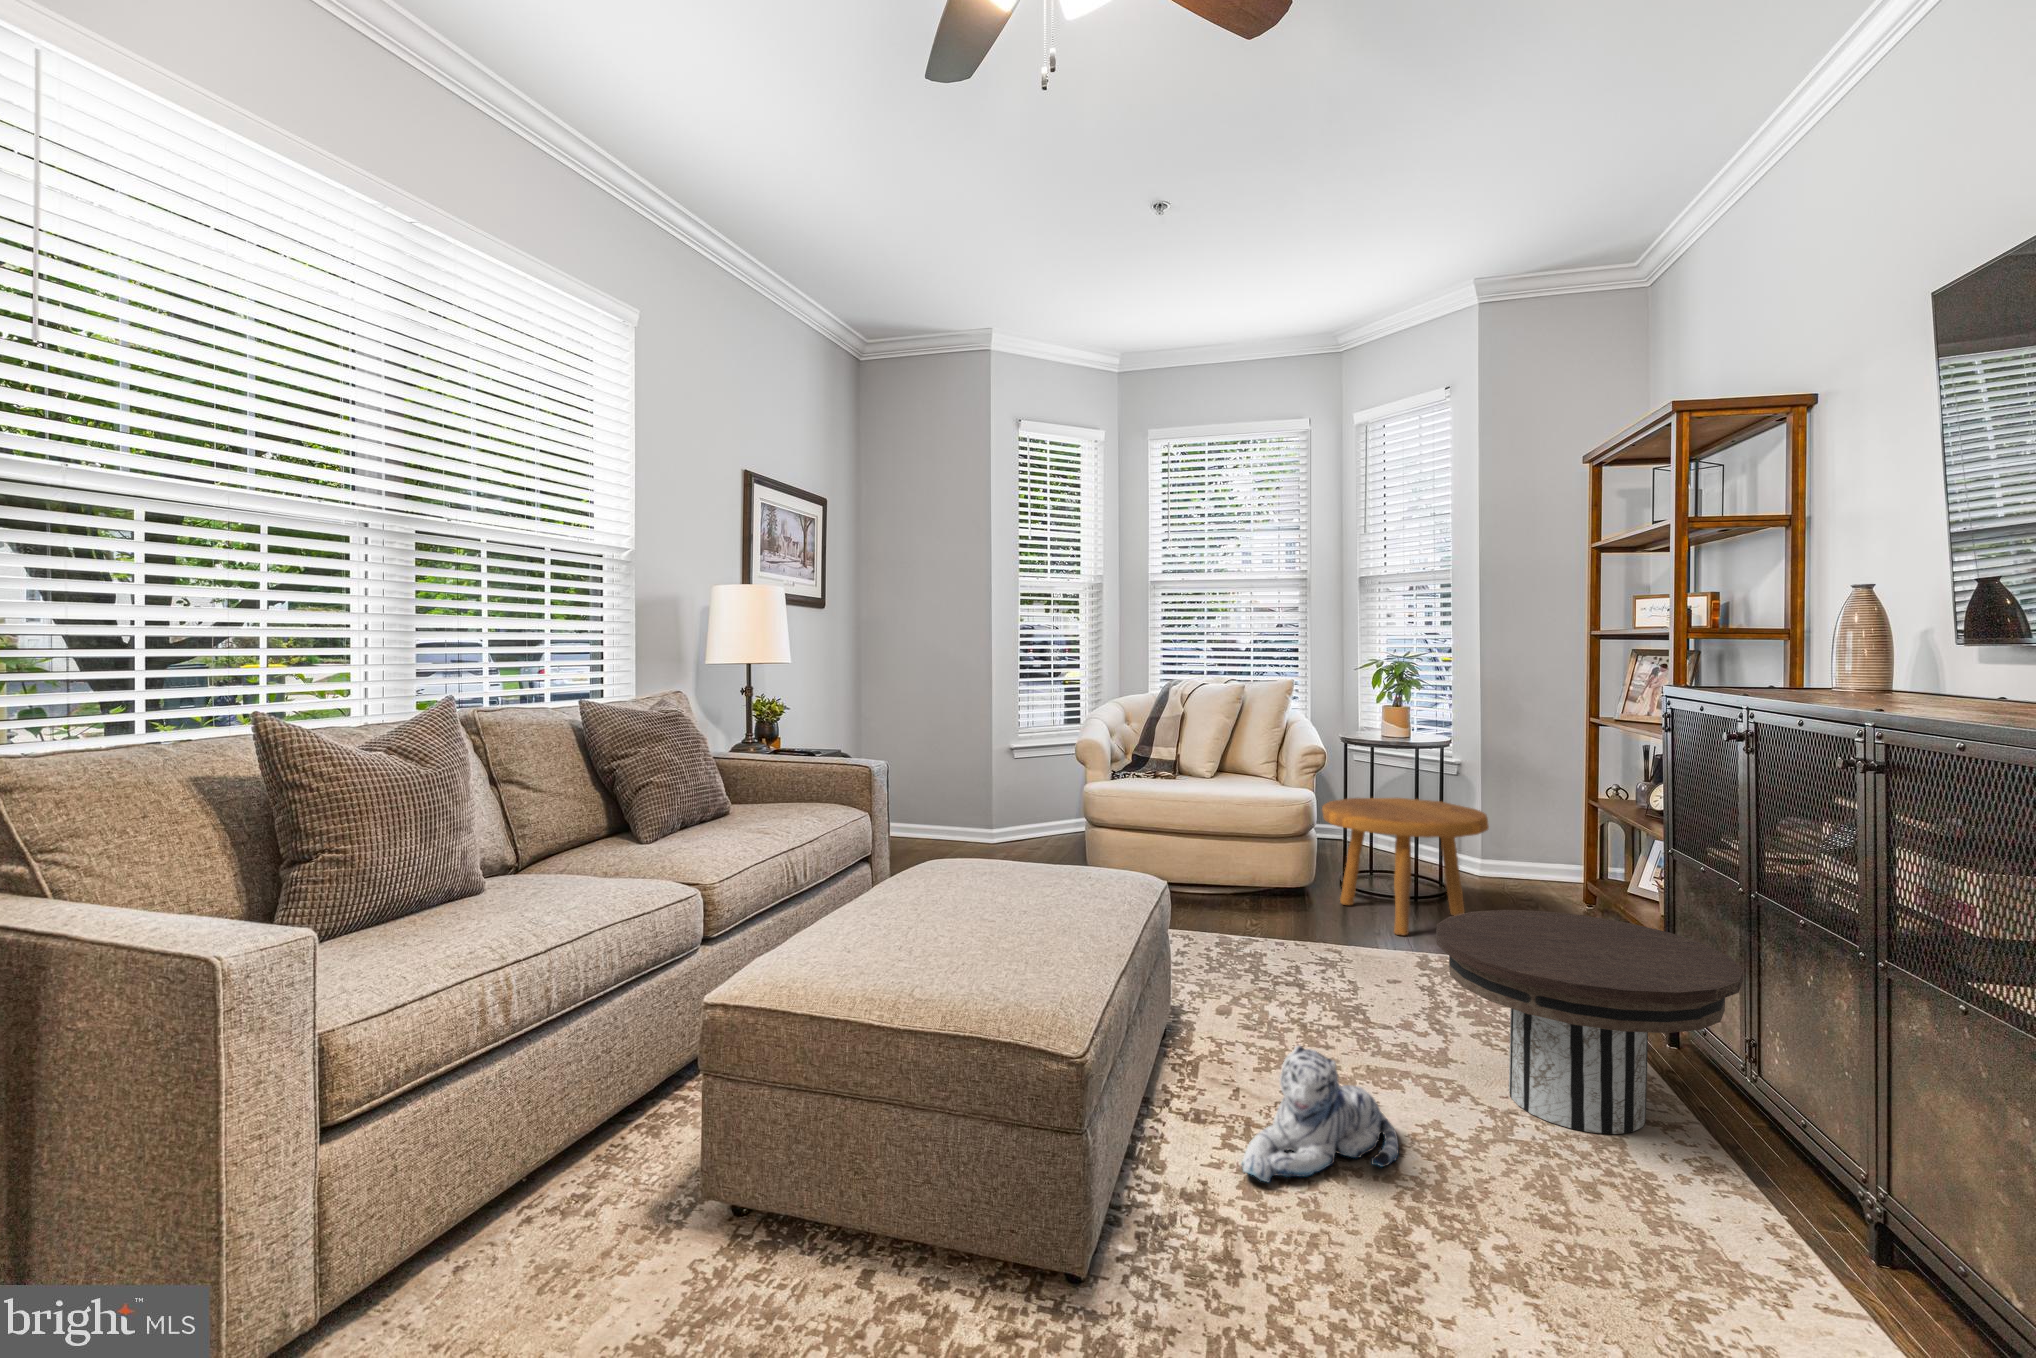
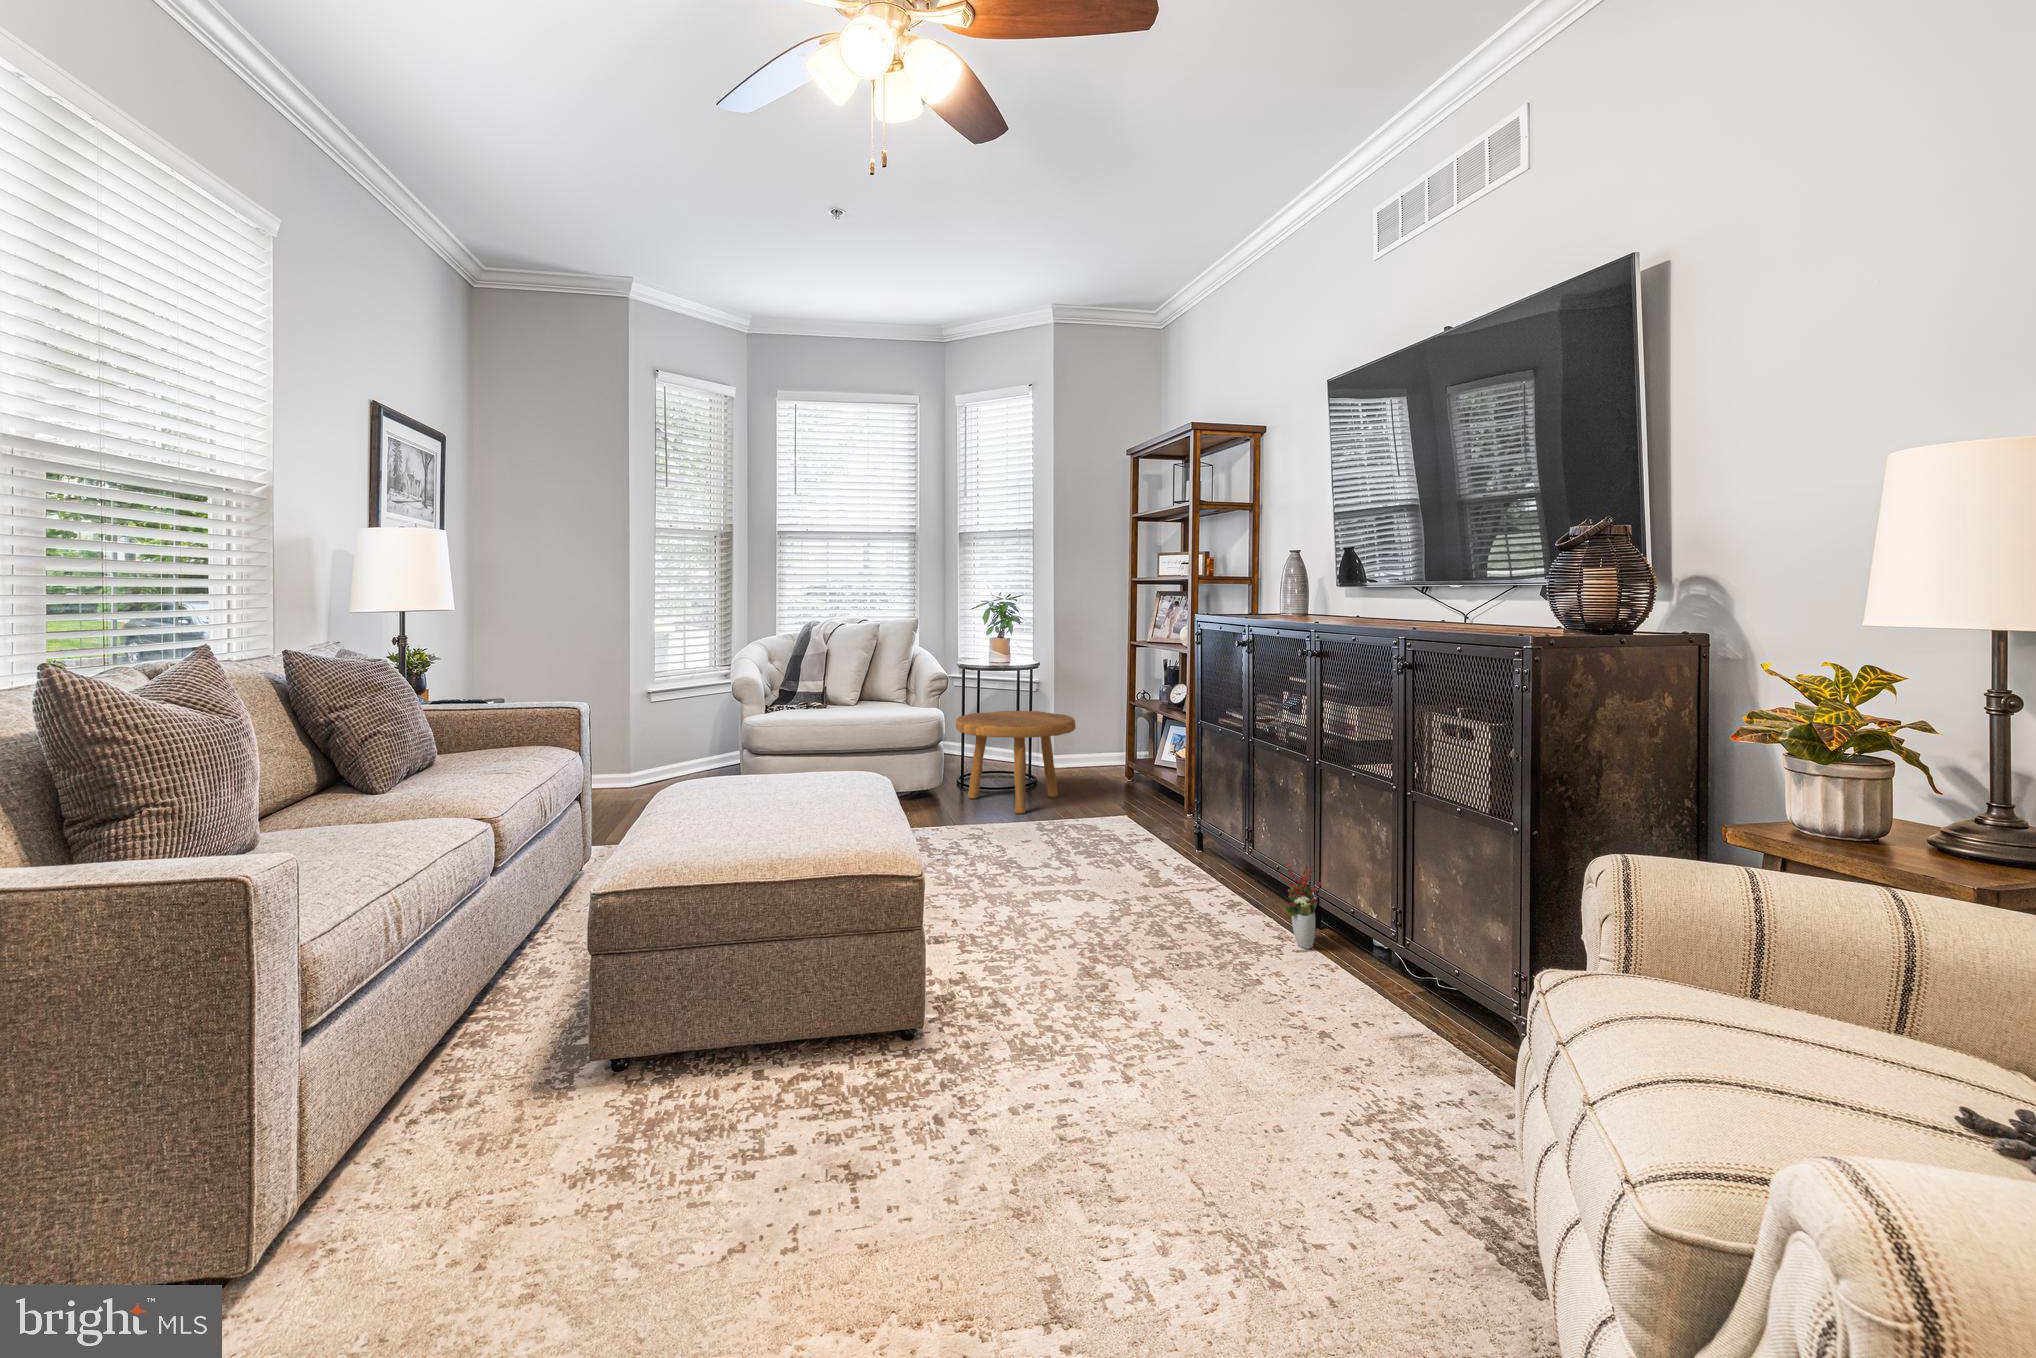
side table: present [1437,910,1743,1134] -> none [1076,773,1248,904]
plush toy: present [1242,1046,1399,1182] -> none [982,871,1073,962]
decorative plant: none [1788,1126,1888,1301] -> present [1279,863,1322,949]

